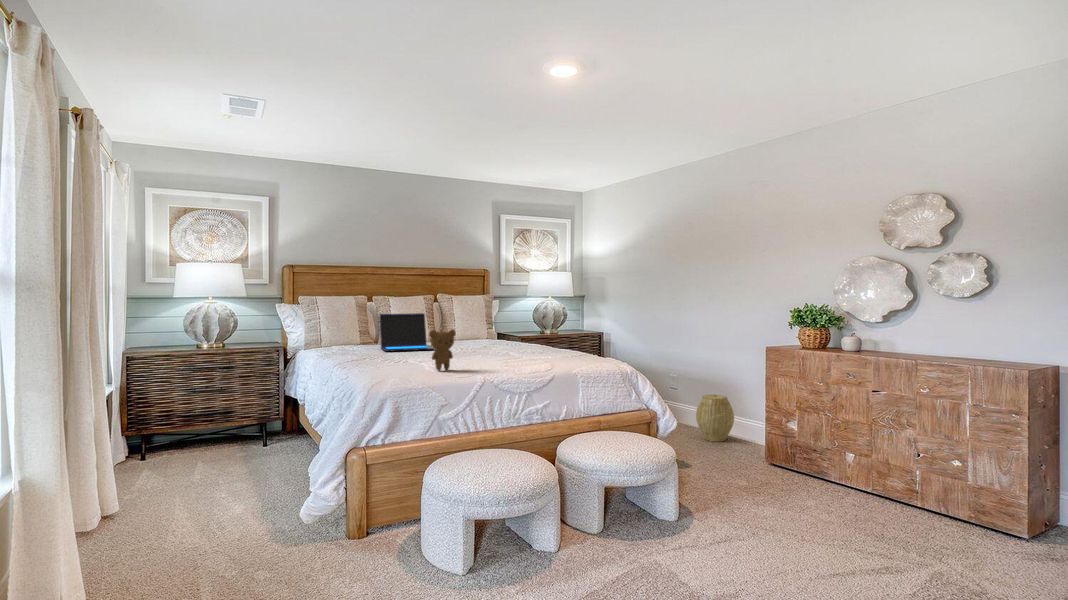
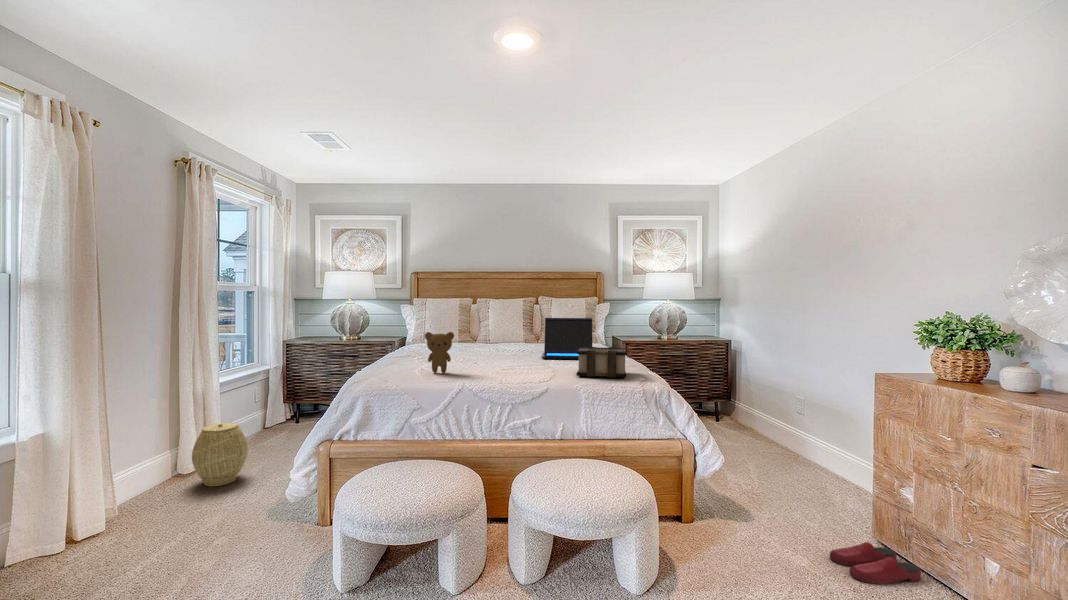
laptop: present [380,313,434,352] -> present [542,318,592,359]
book: none [556,337,608,364] -> present [577,346,626,378]
woven basket: present [696,394,734,442] -> present [192,423,248,486]
slippers: none [752,464,805,487] -> present [830,542,921,584]

